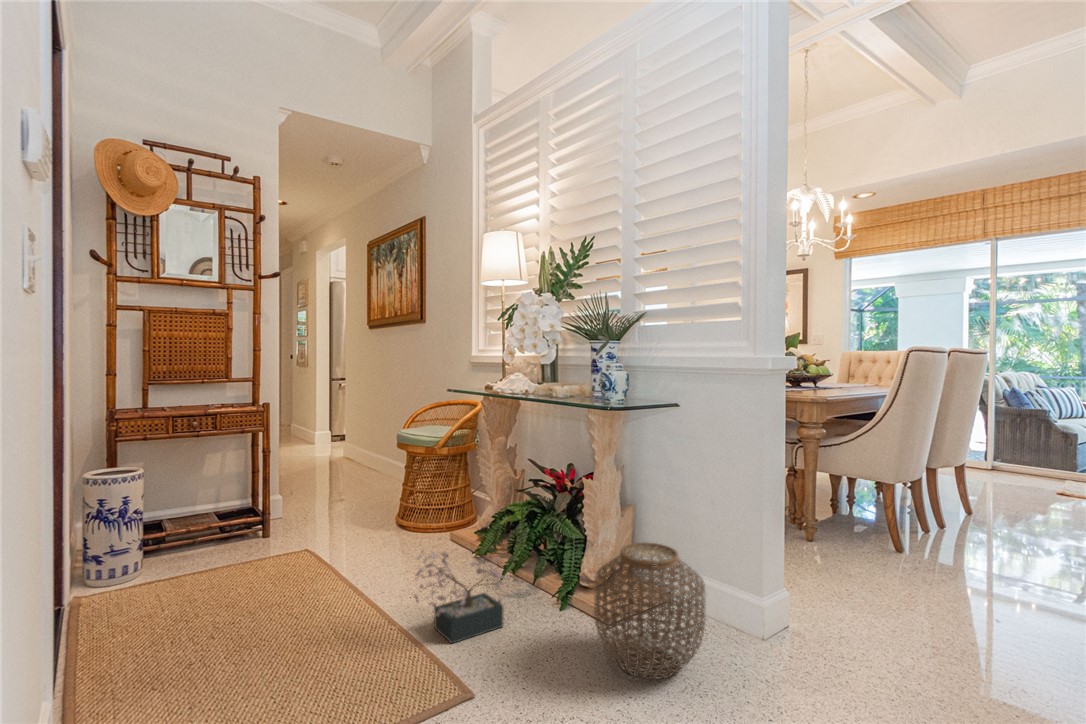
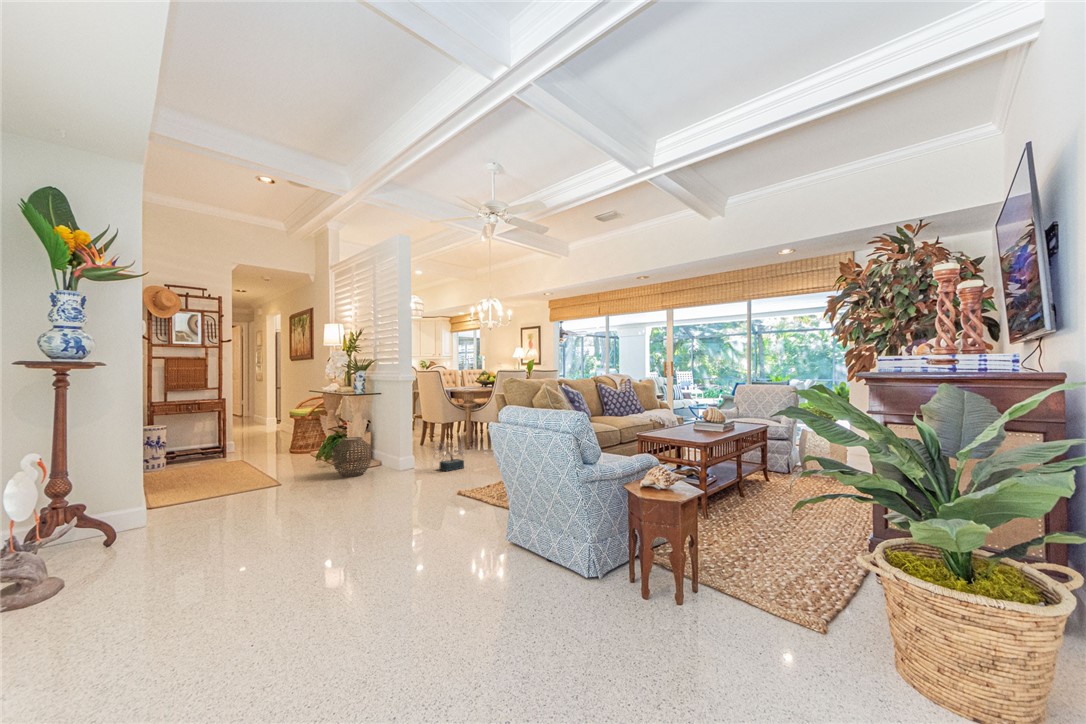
decorative plant: present [414,551,510,643] -> present [434,442,466,471]

